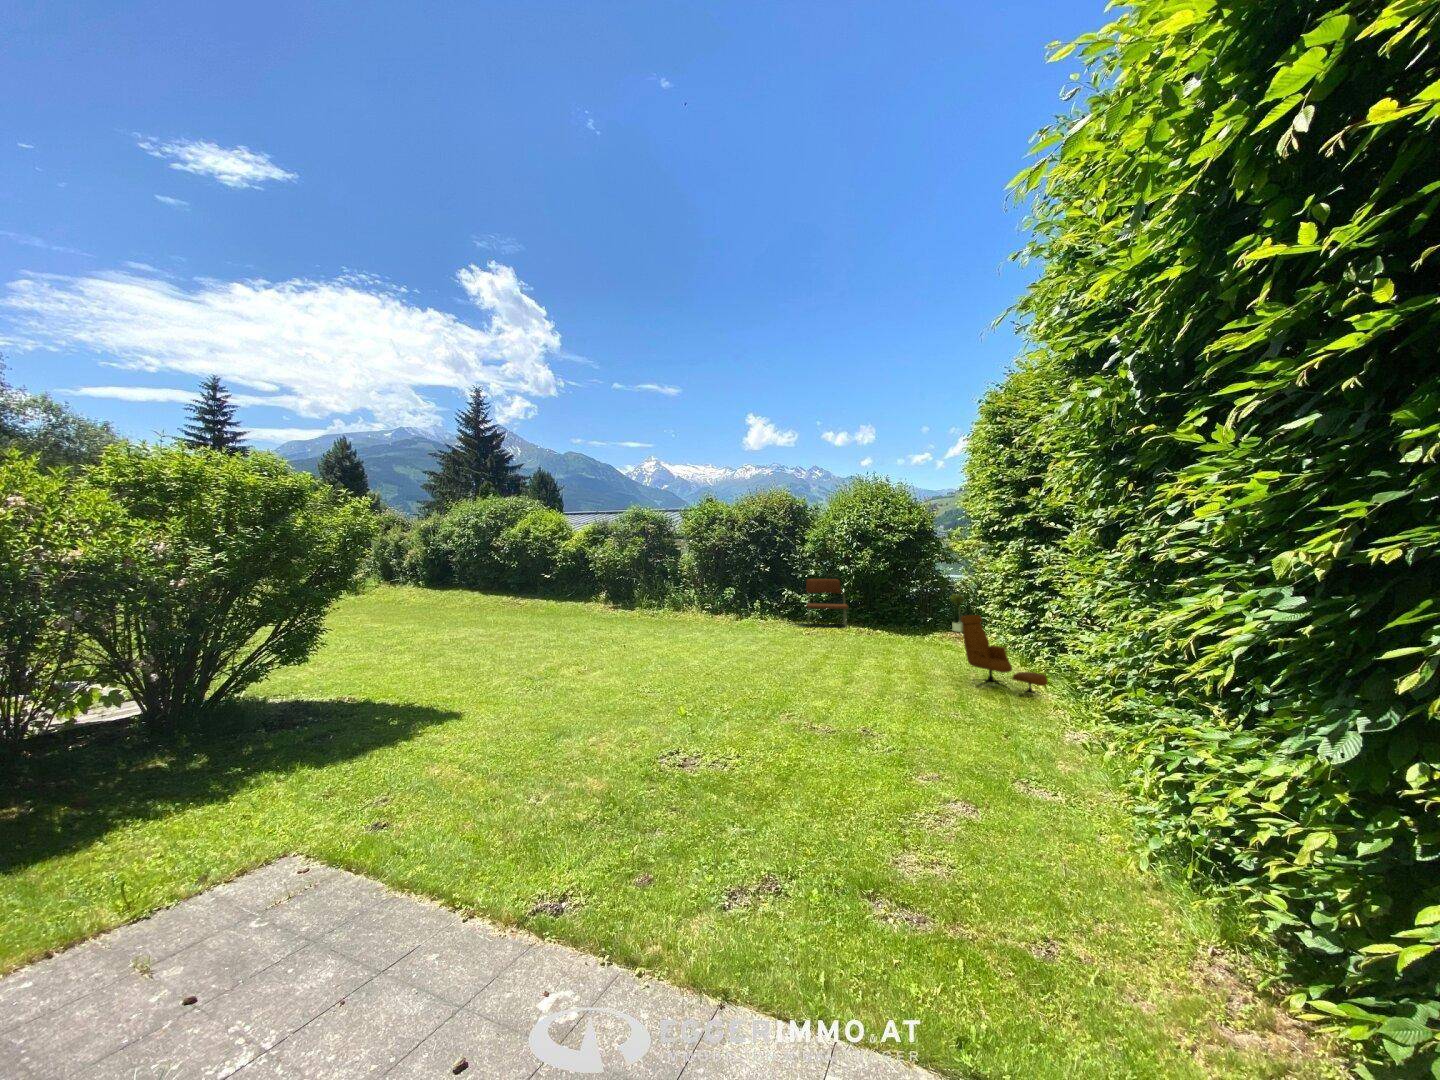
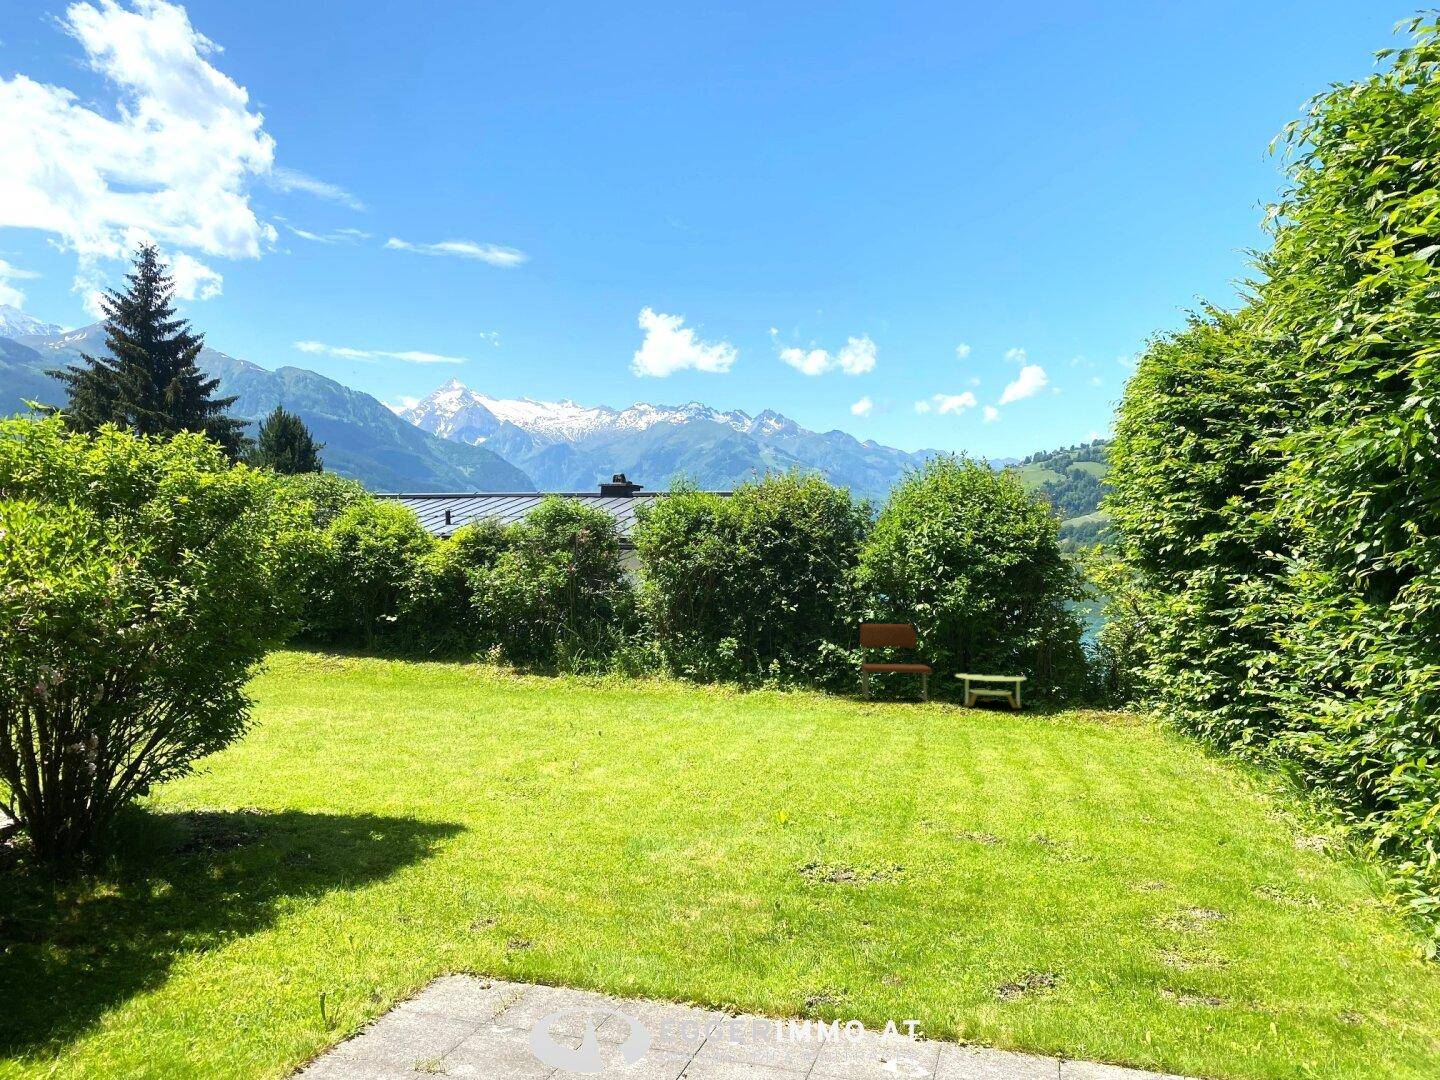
potted tree: present [950,594,965,632] -> none [1088,648,1116,709]
round table: none [863,609,908,631] -> present [956,674,1026,708]
lounge chair: present [961,615,1048,698] -> none [1187,684,1334,813]

